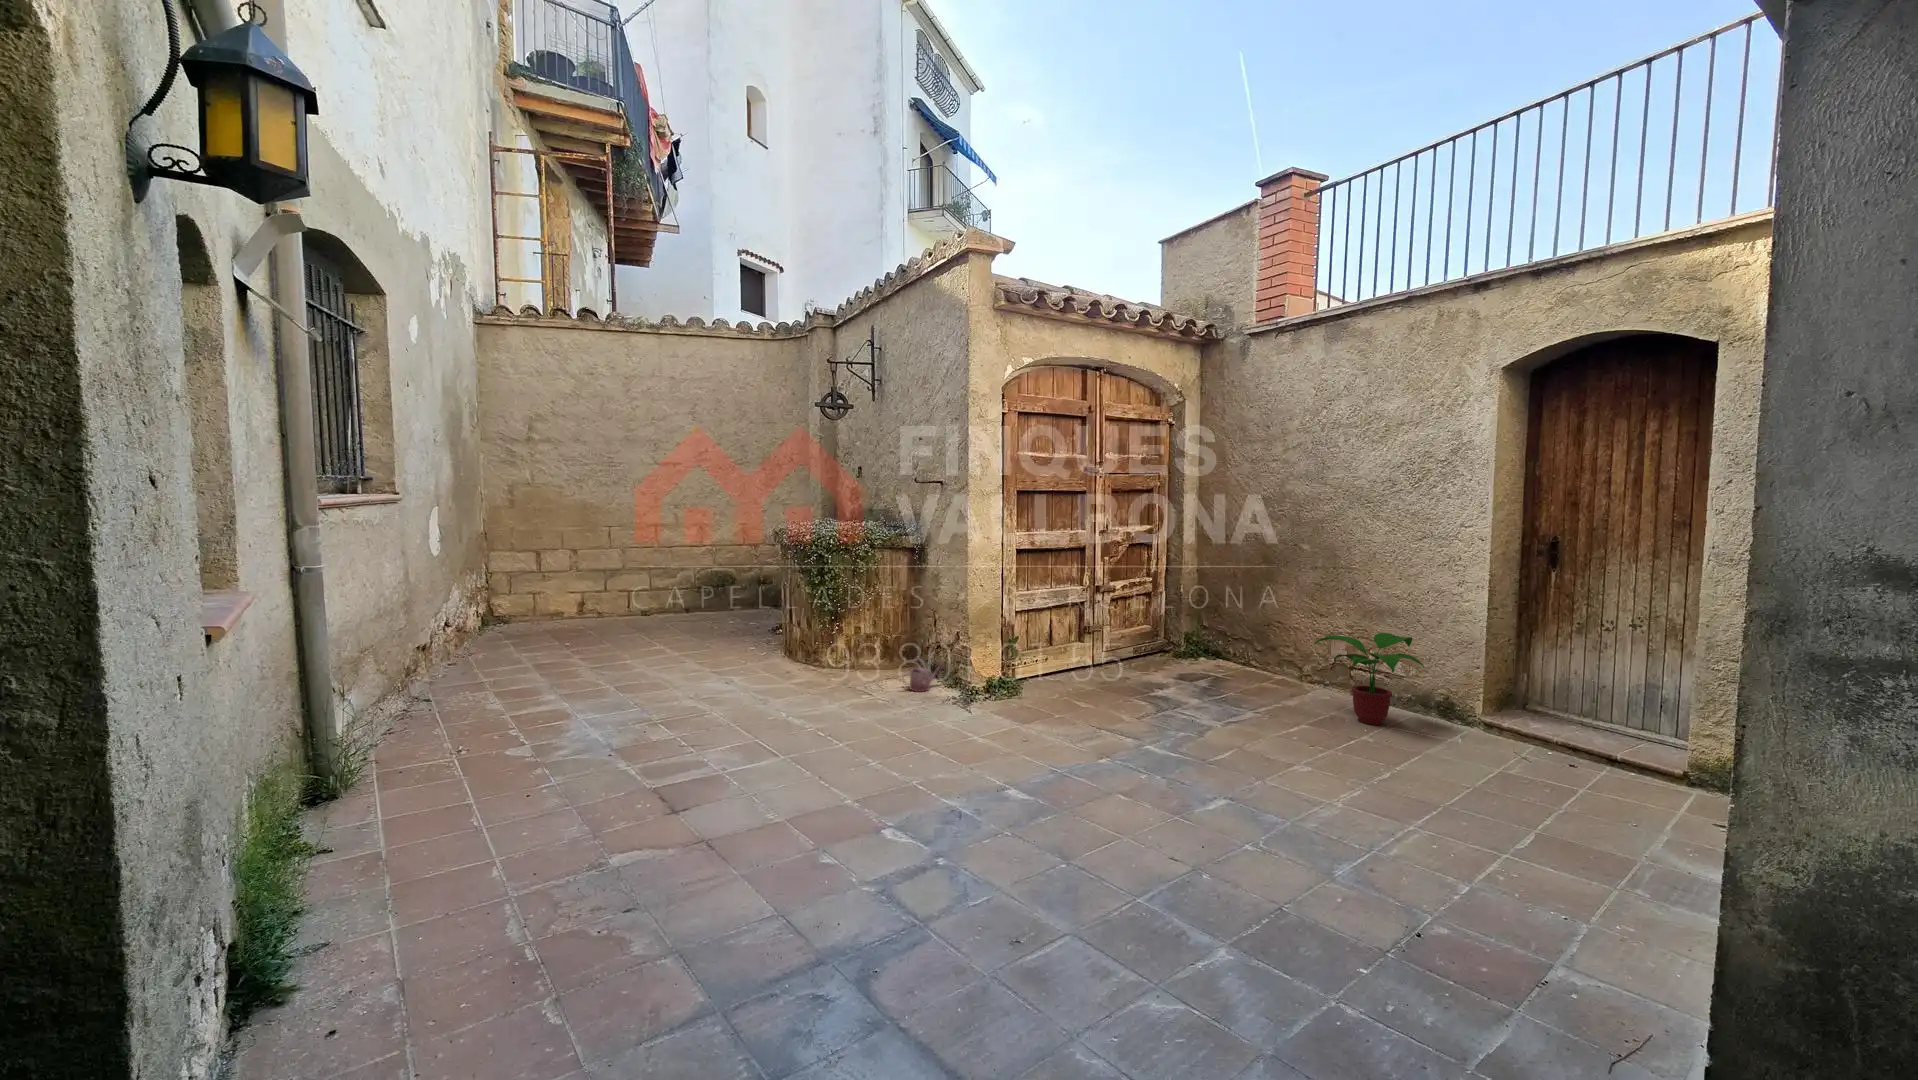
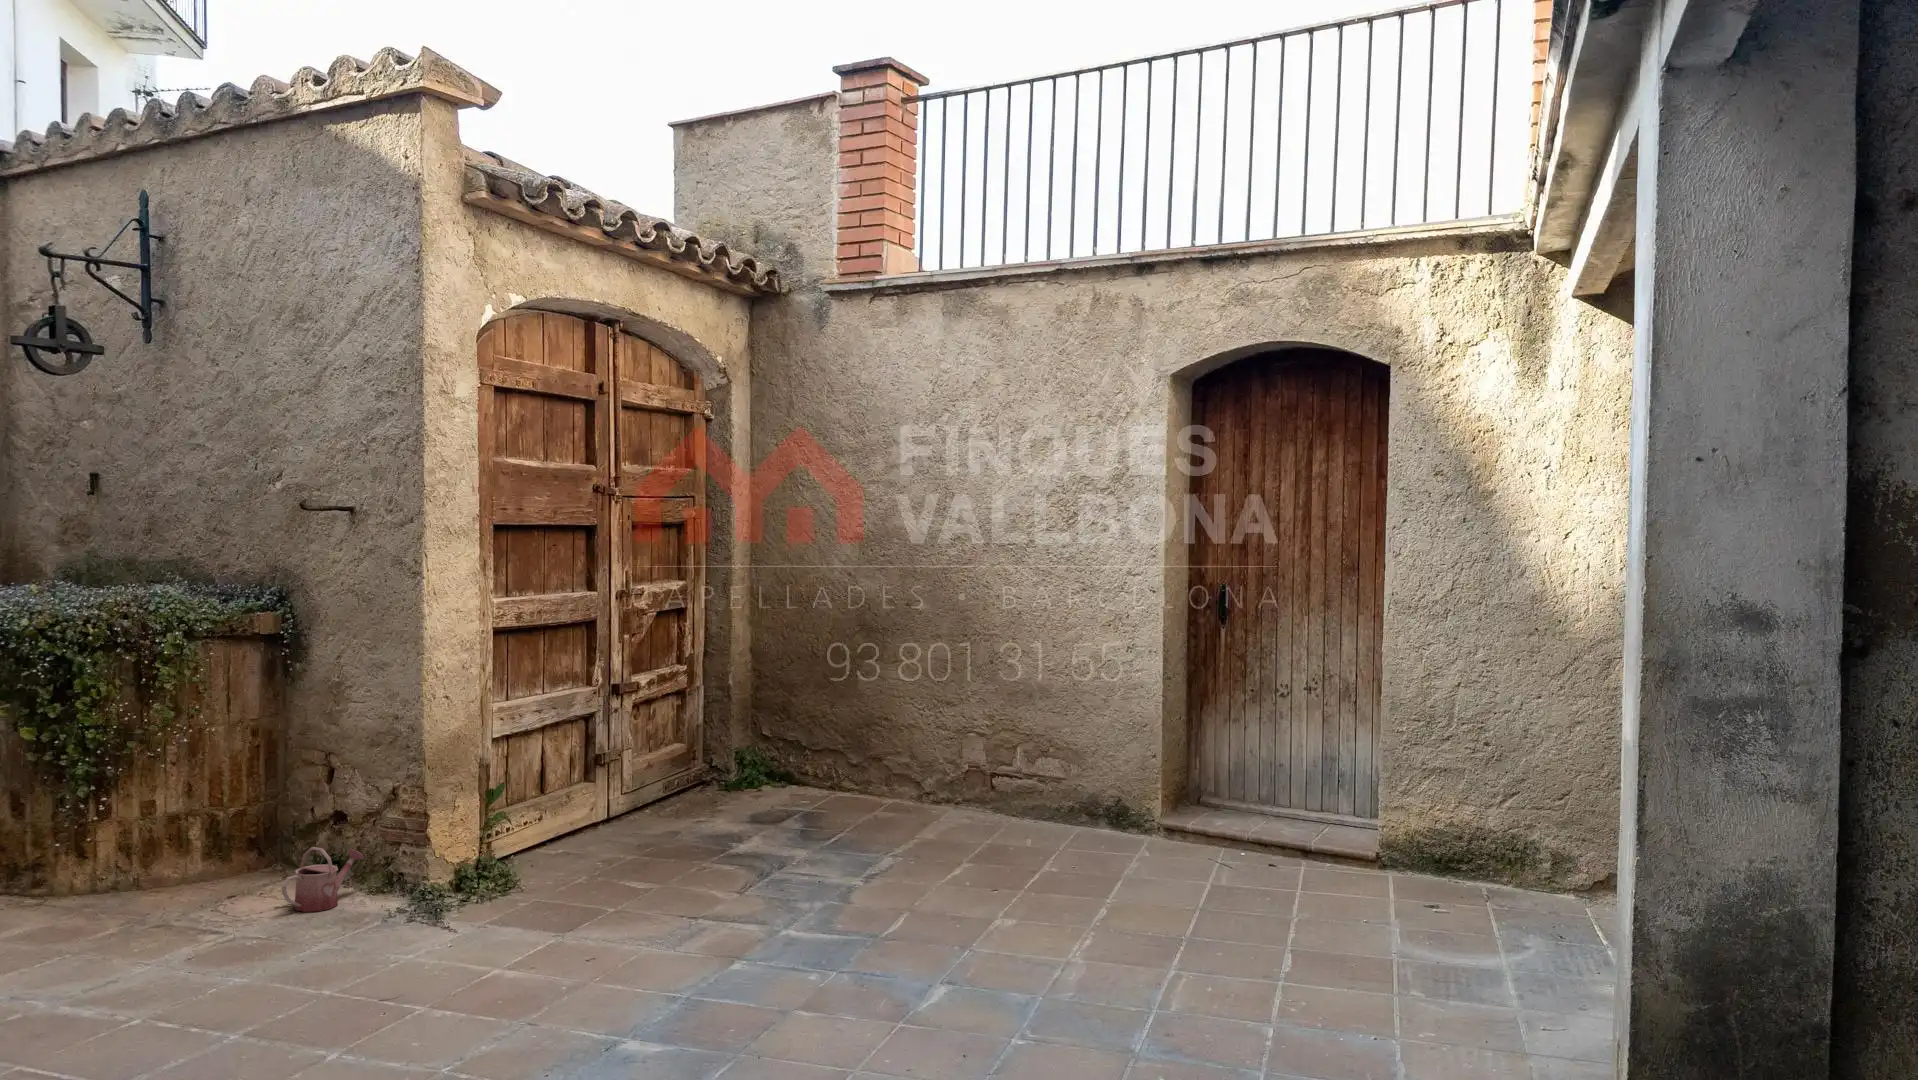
potted plant: present [1314,632,1424,725] -> none [959,723,1100,853]

